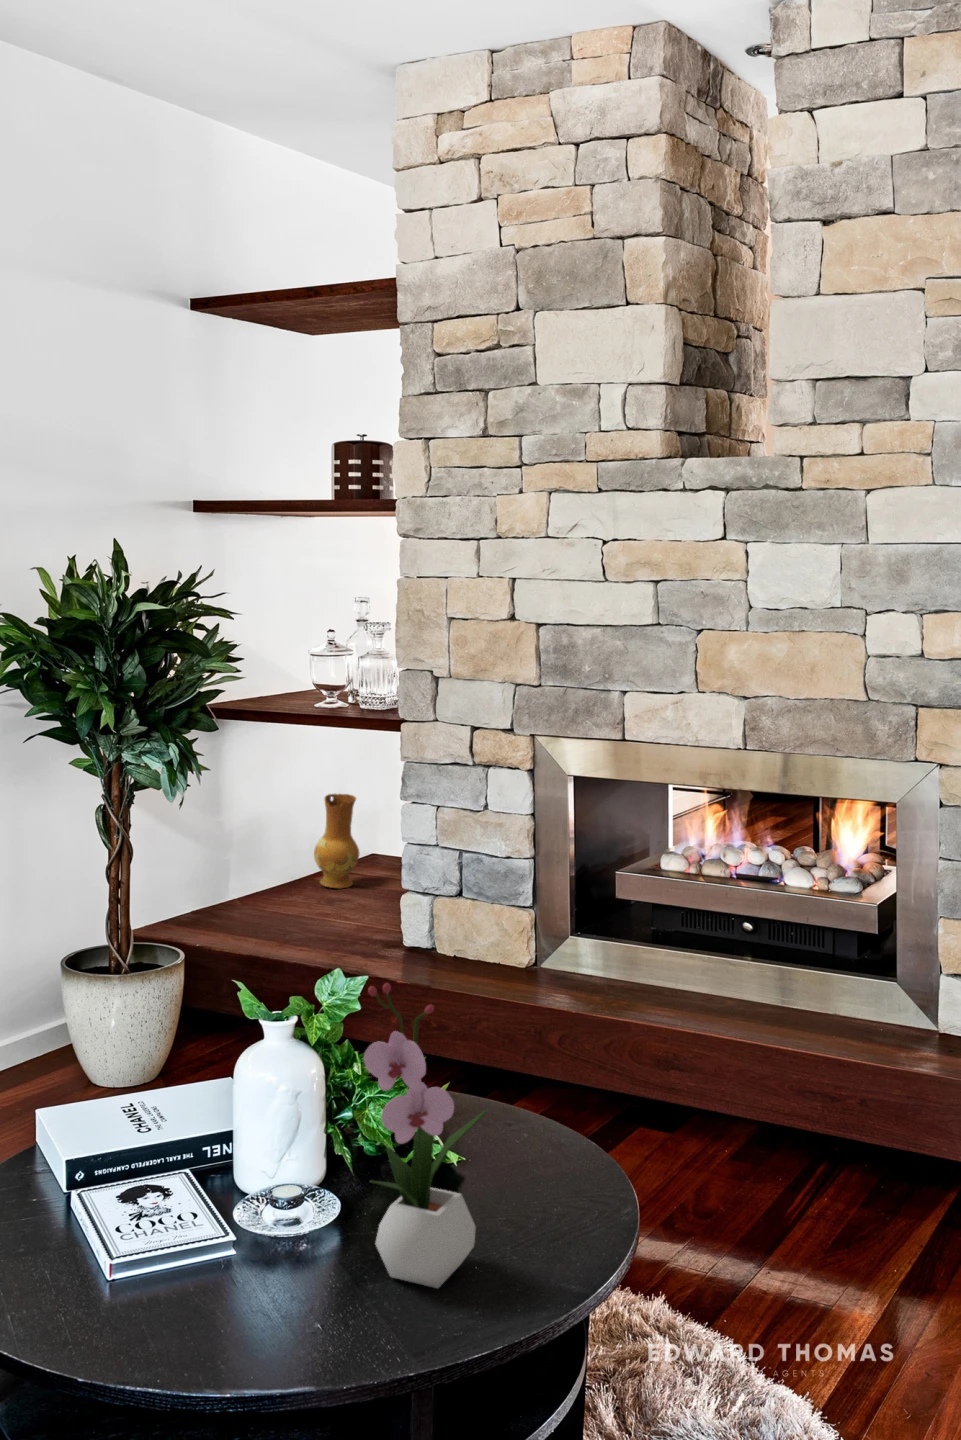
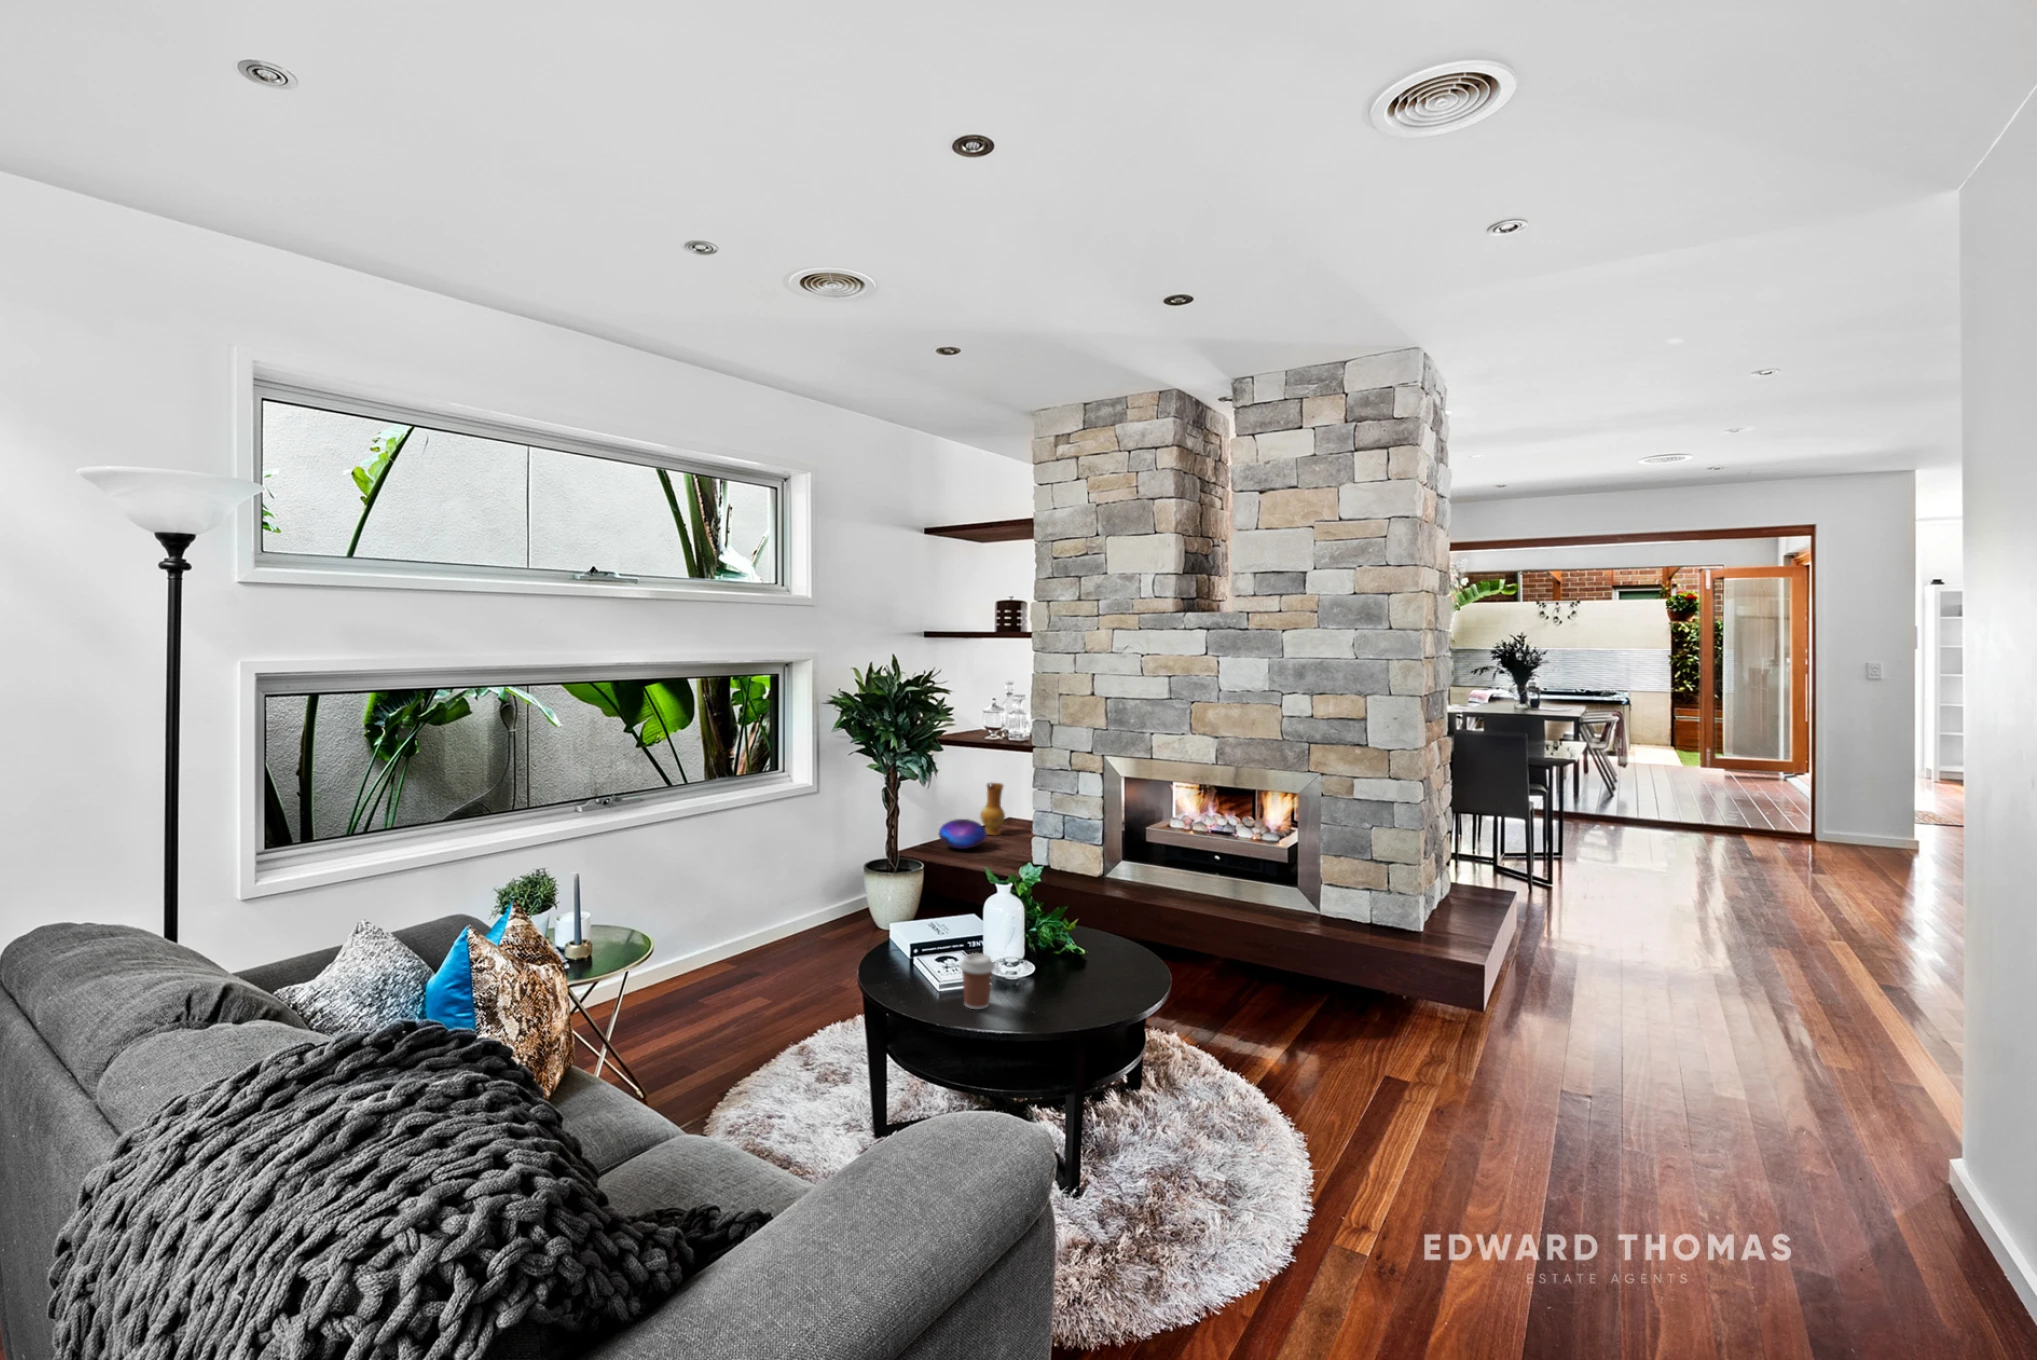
decorative orb: none [231,862,321,916] -> present [938,819,987,849]
flower arrangement: present [363,983,487,1288] -> none [1051,863,1102,999]
coffee cup: none [143,1200,229,1336] -> present [960,953,995,1009]

